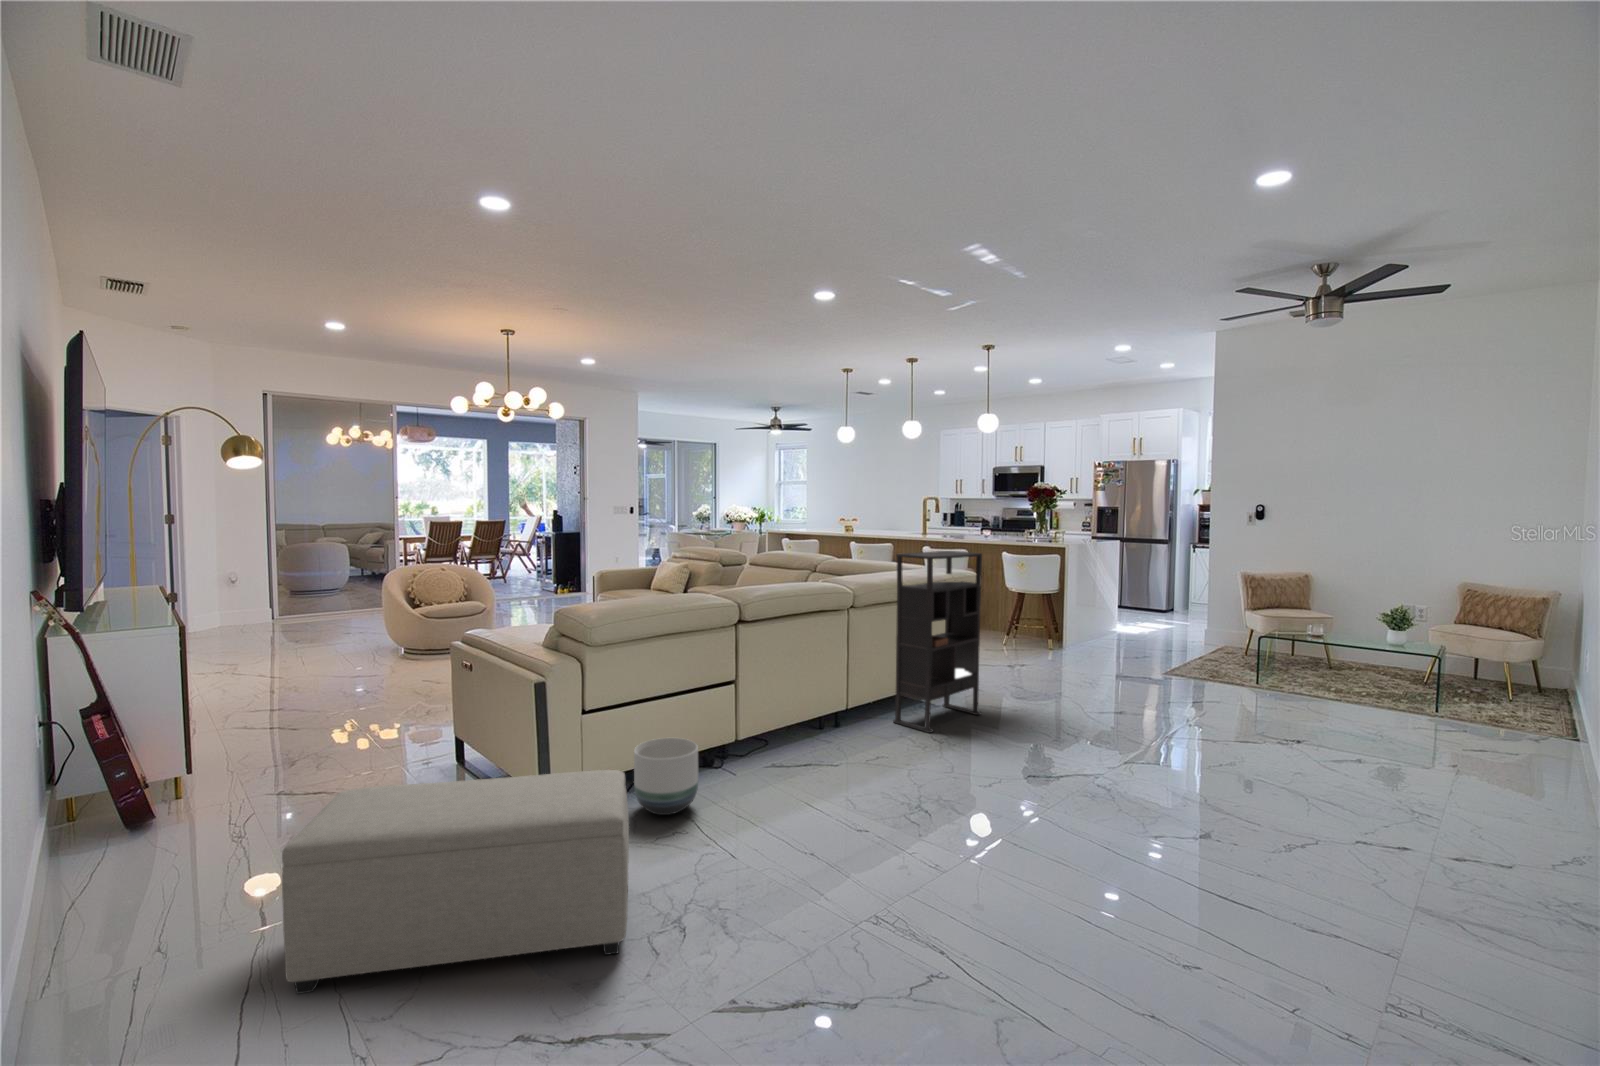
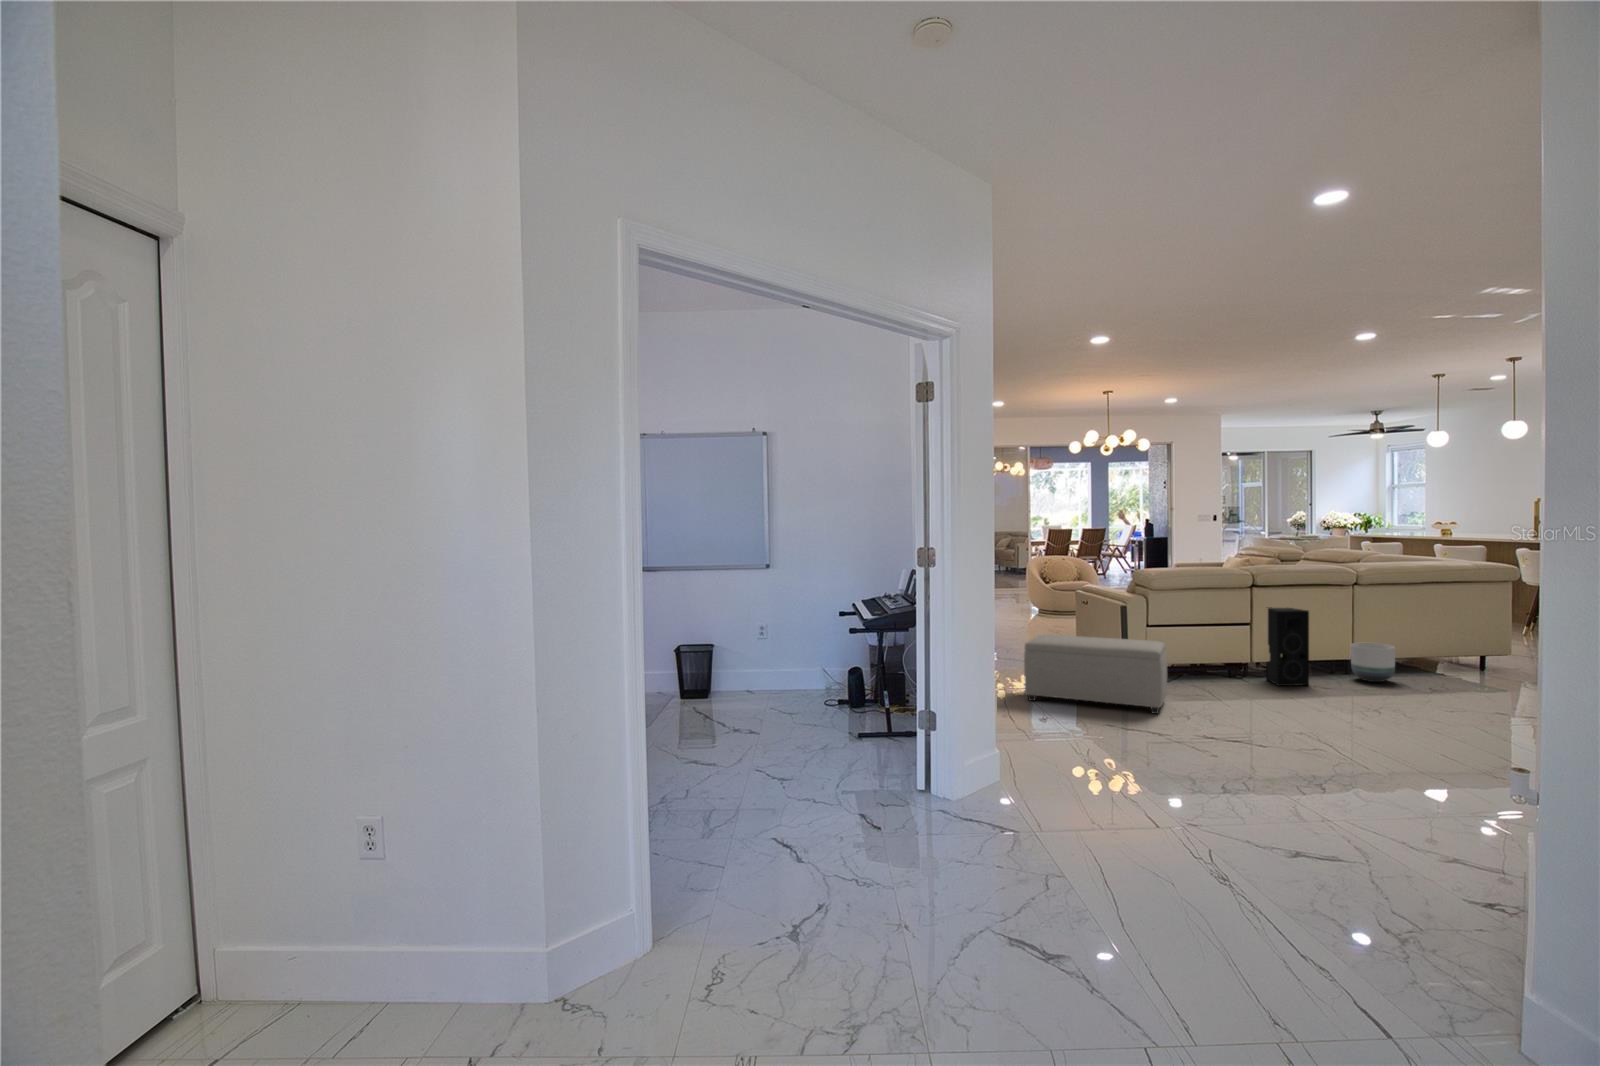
bookshelf: present [893,551,982,733] -> none [1403,547,1502,684]
speaker: none [754,650,814,782] -> present [1266,607,1309,686]
planter: present [634,738,698,815] -> present [1351,643,1395,682]

